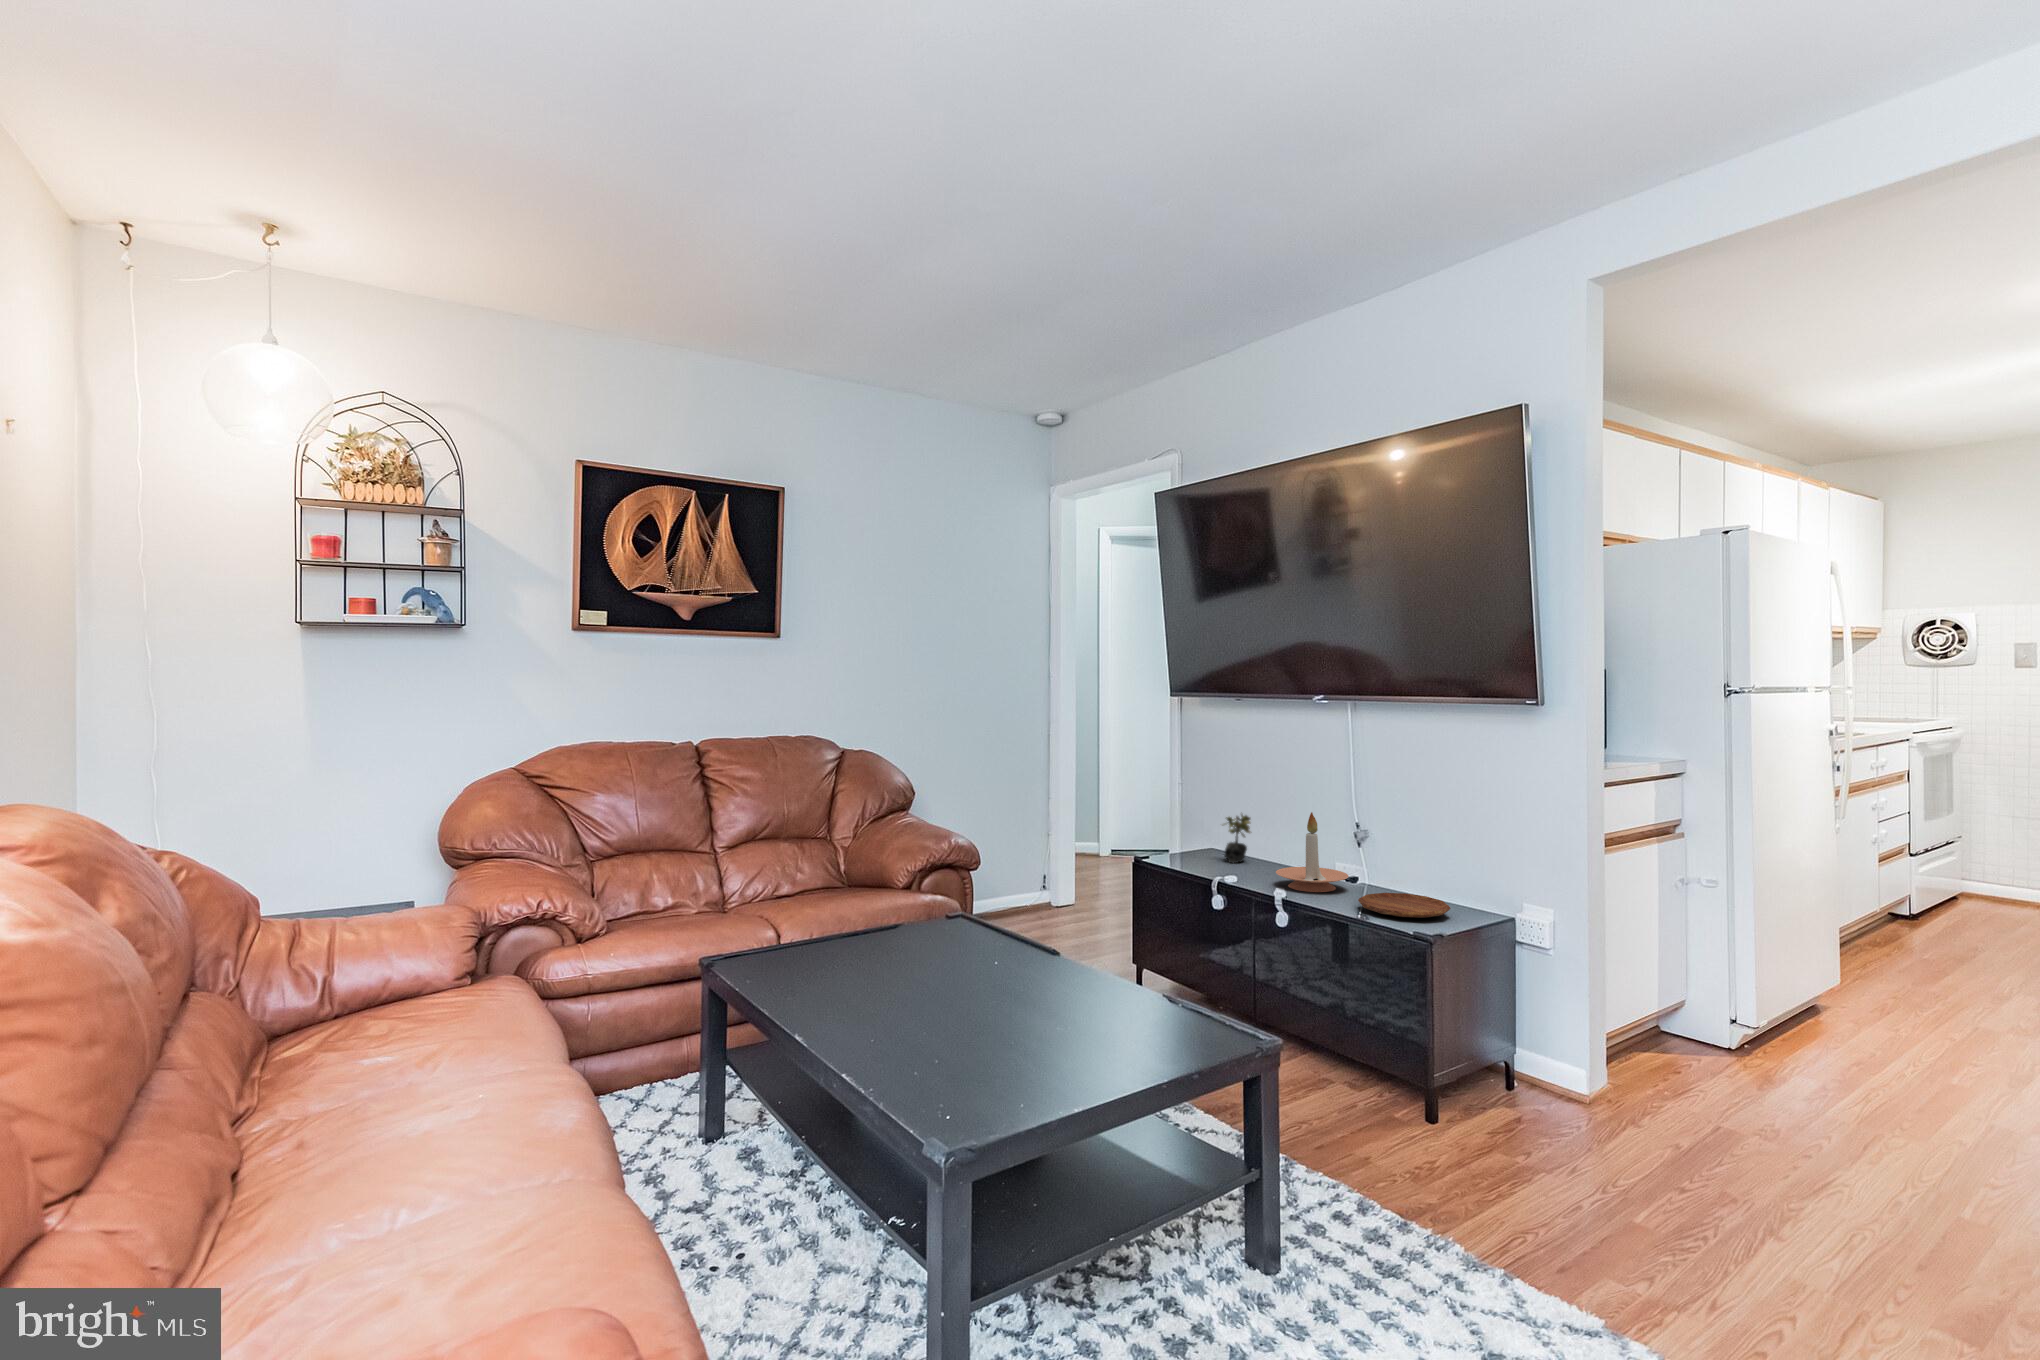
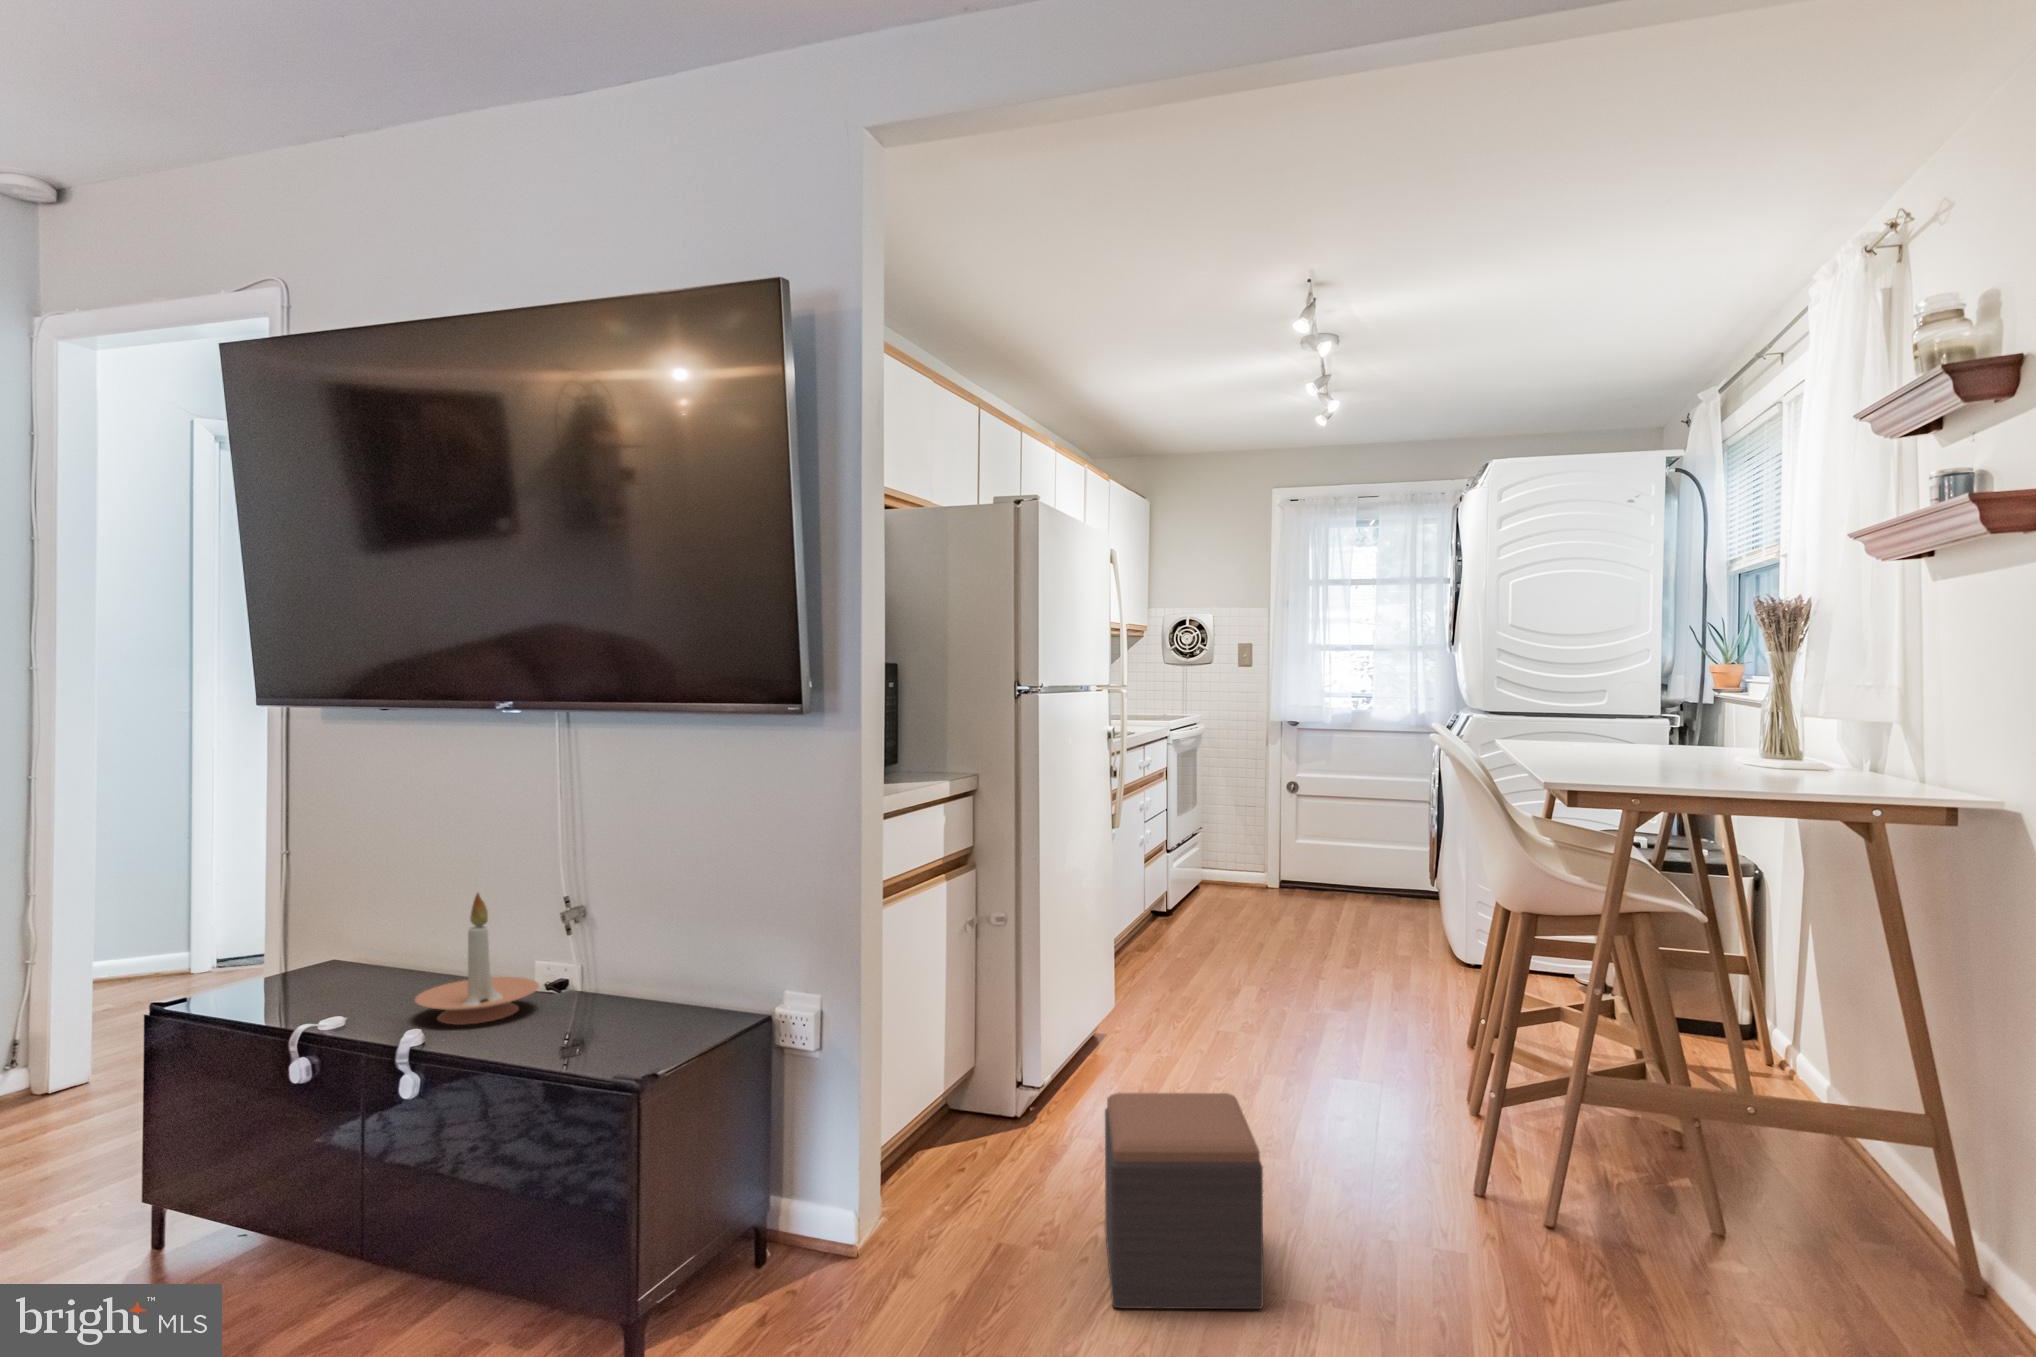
succulent plant: present [1225,815,1250,863] -> none [339,897,396,985]
tray: present [1358,893,1451,918] -> none [540,1005,681,1052]
footstool: none [1819,1024,1995,1227] -> present [1105,1093,1263,1309]

